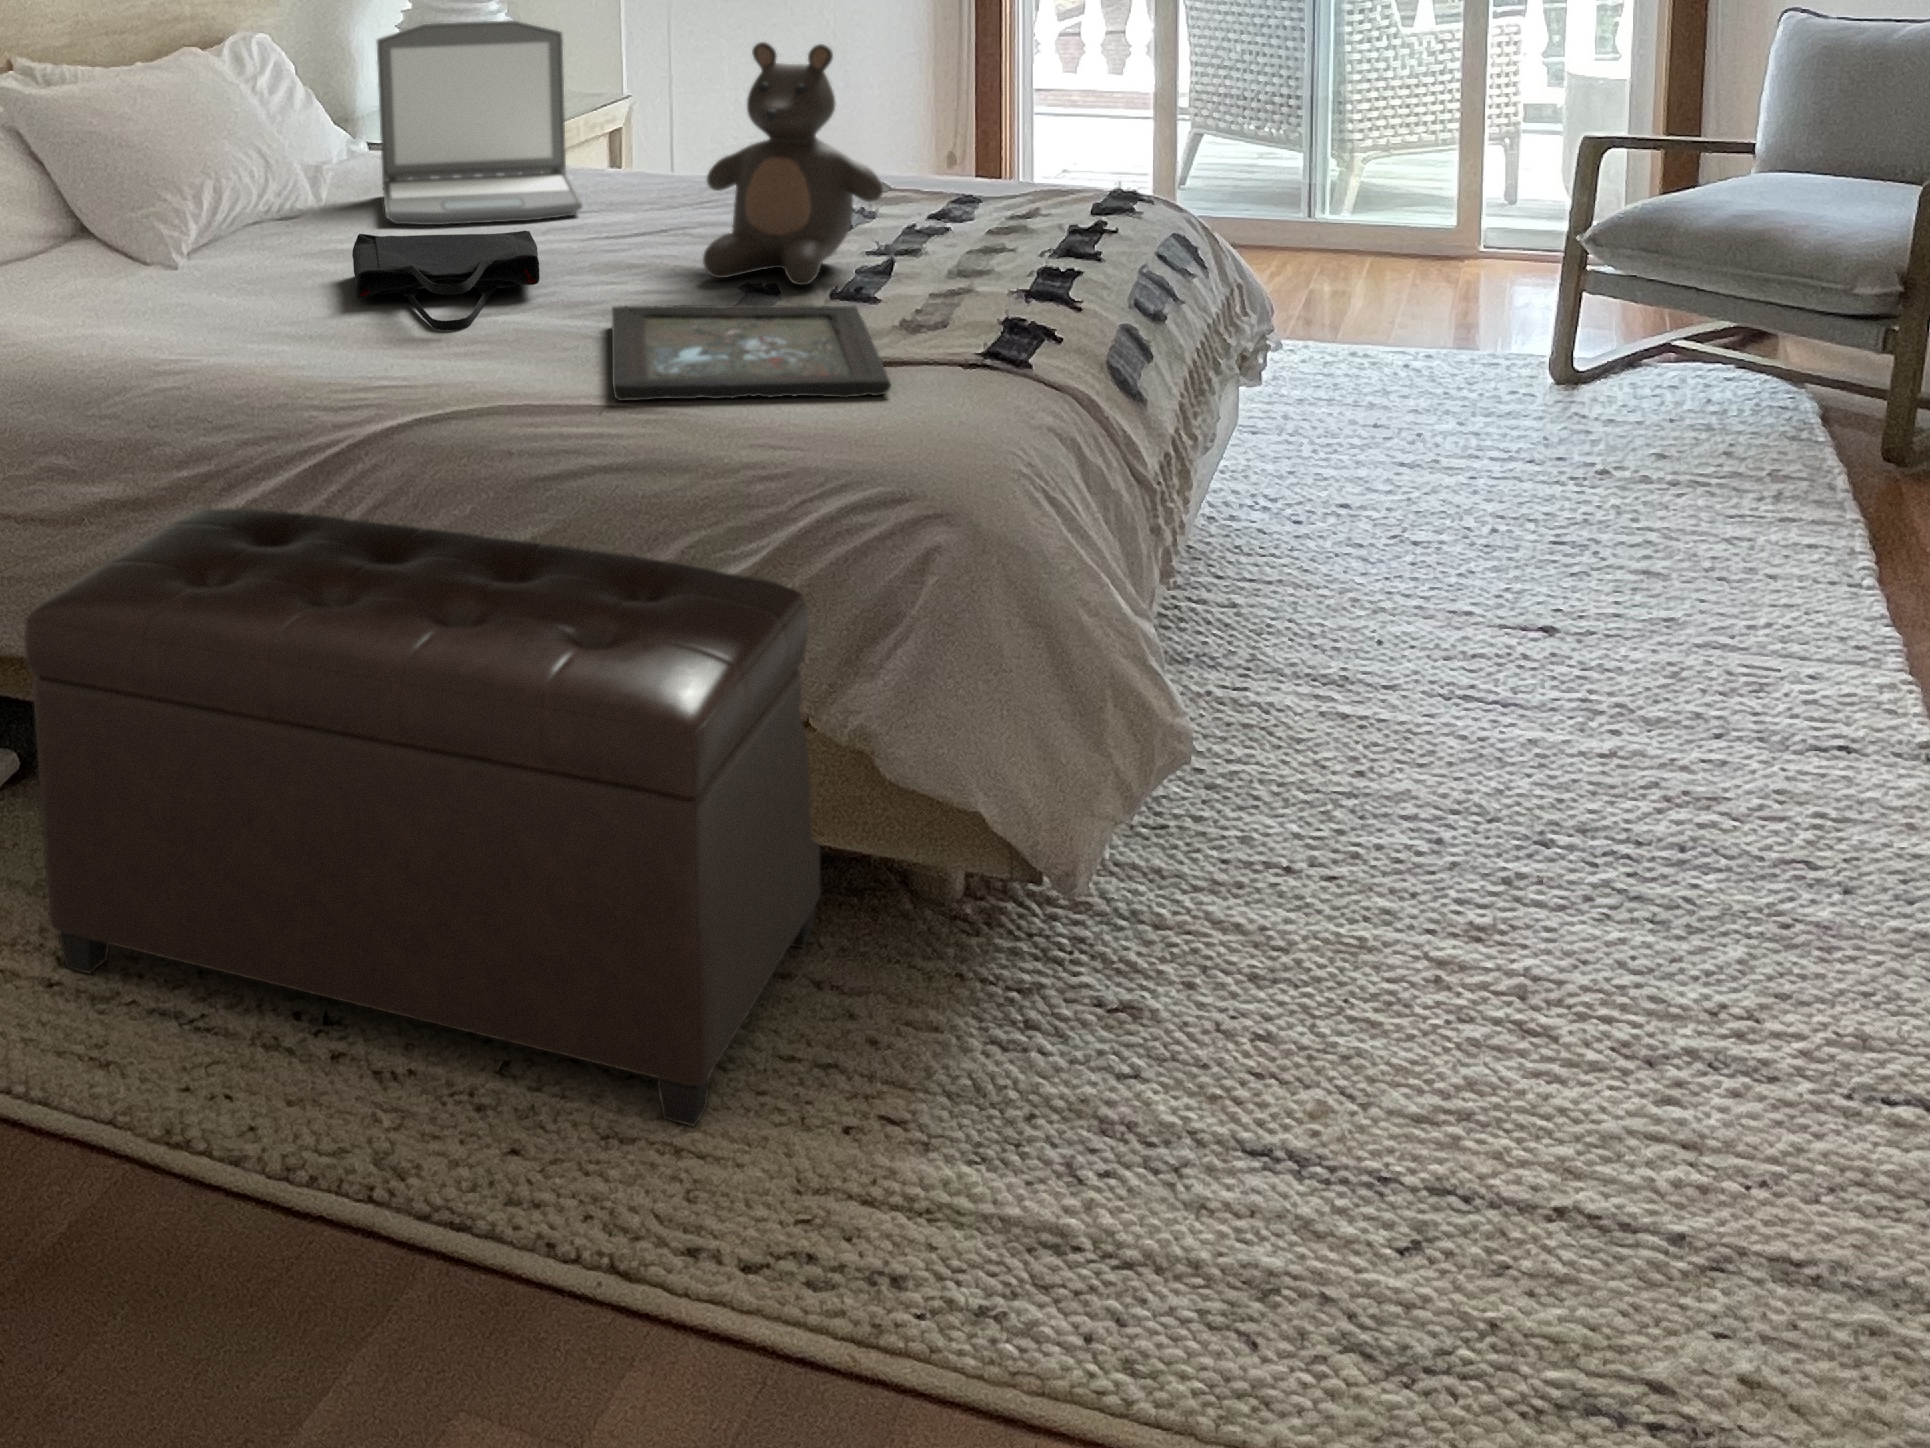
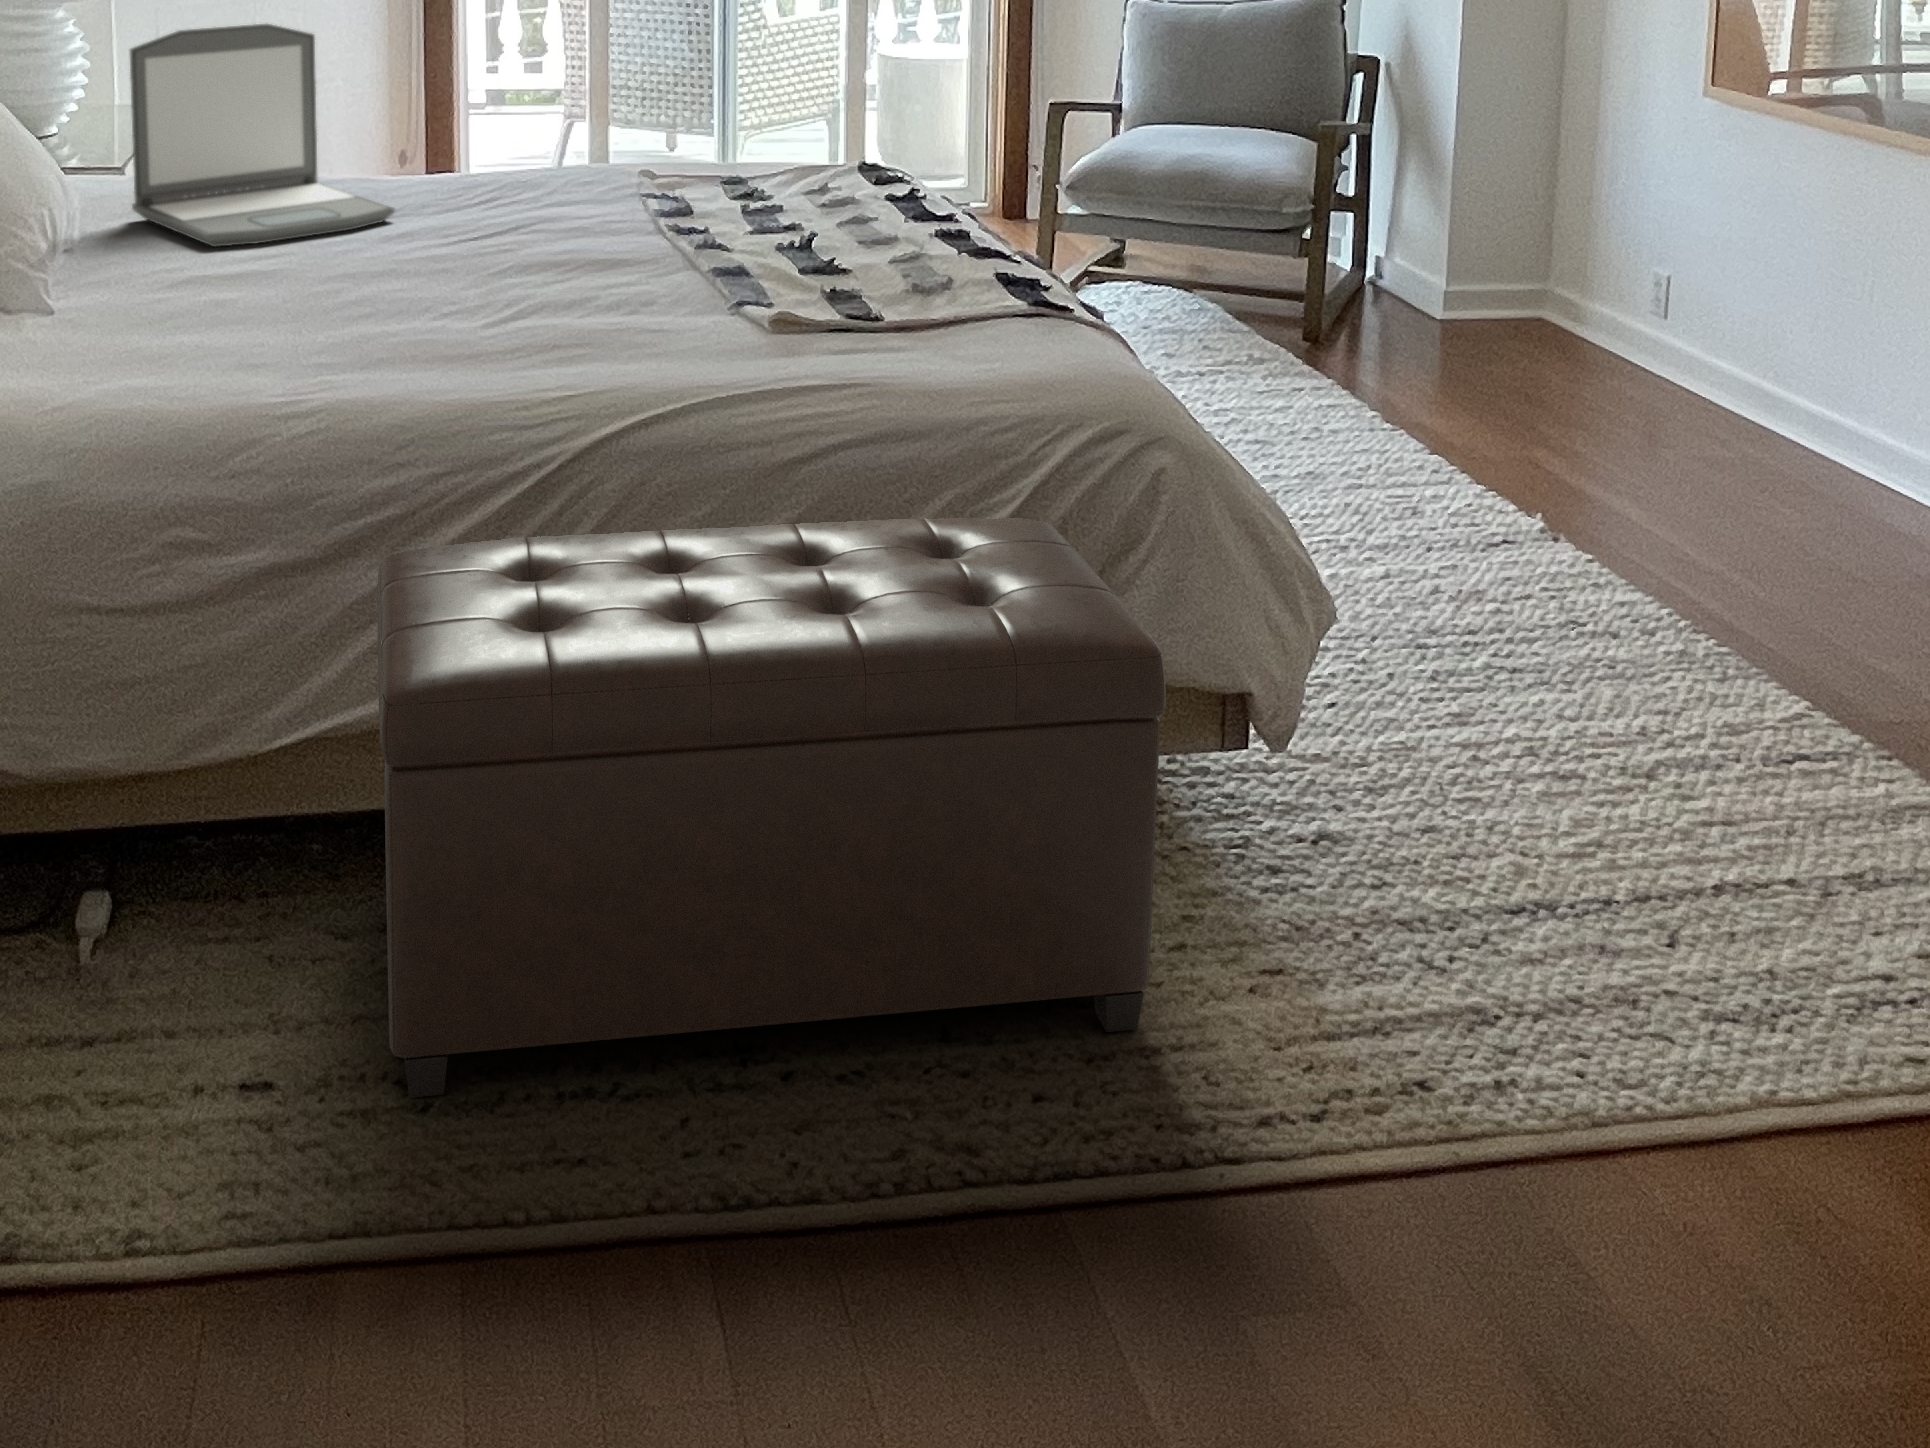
teddy bear: present [703,42,883,285] -> none [603,31,781,262]
tote bag: present [352,231,540,331] -> none [288,235,525,340]
tray: present [612,305,891,401] -> none [652,271,1015,377]

